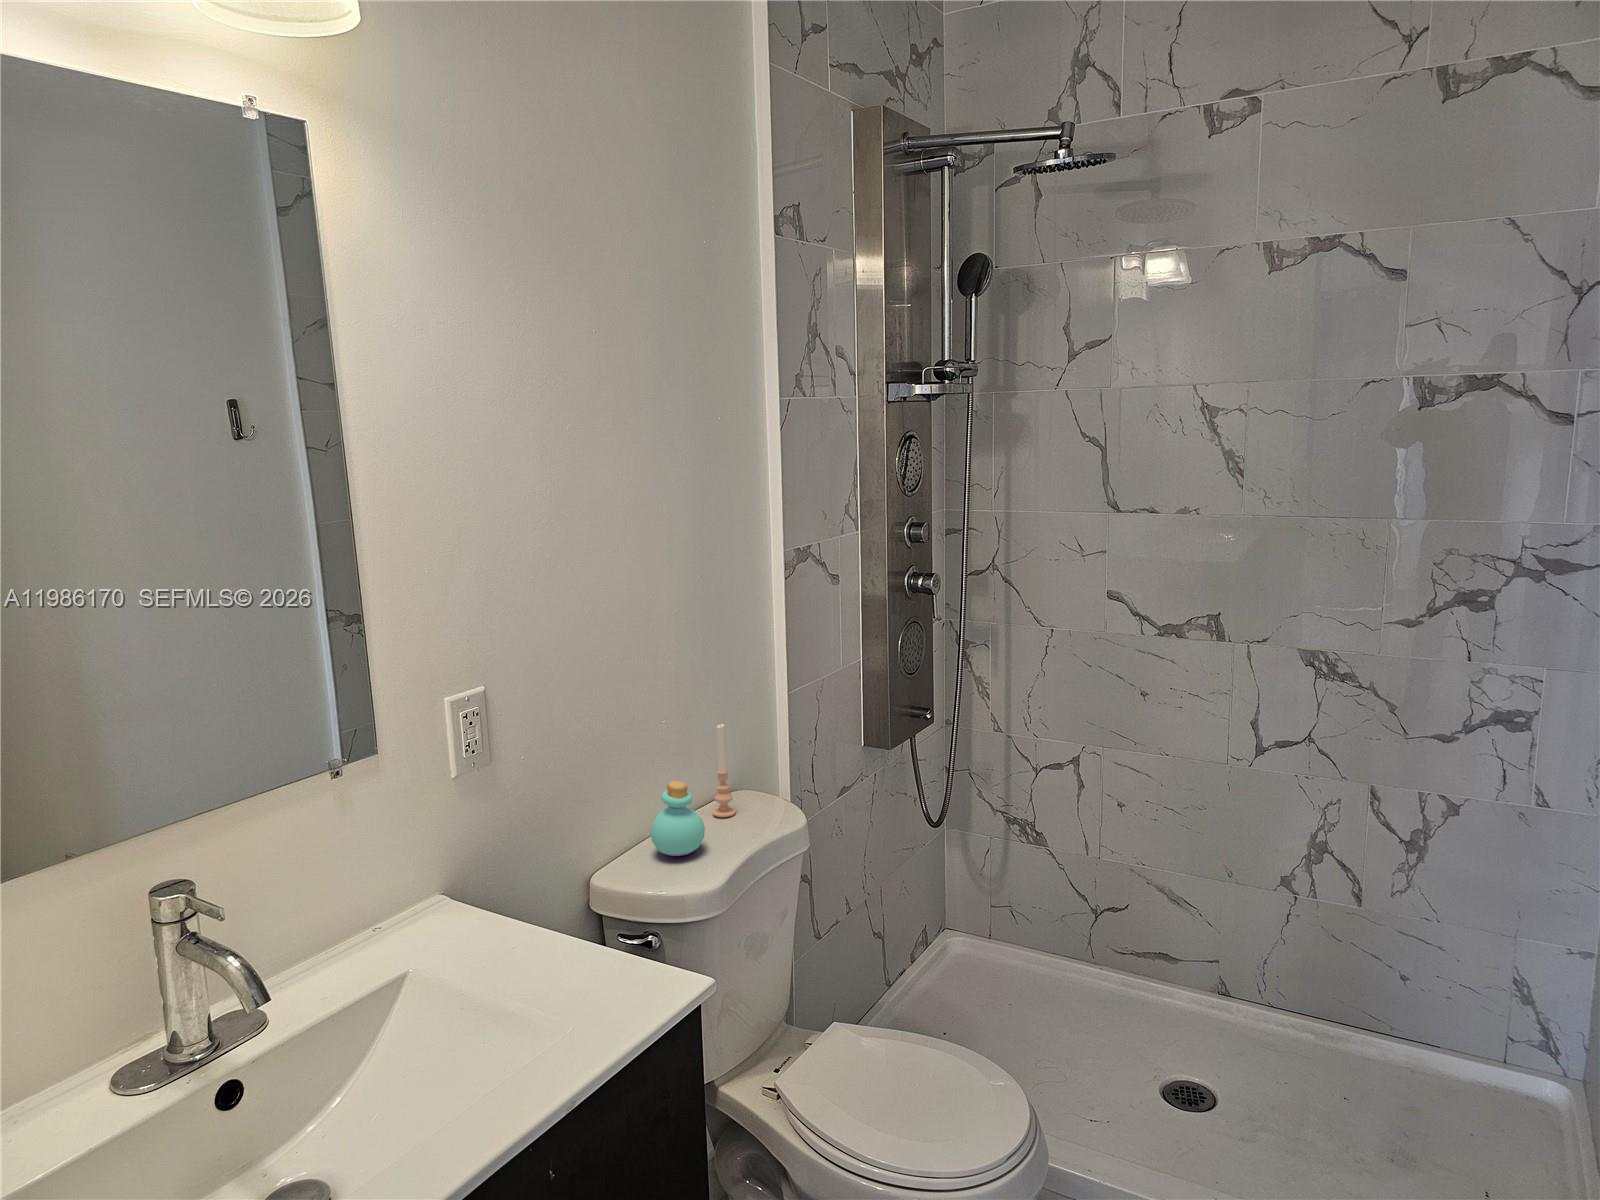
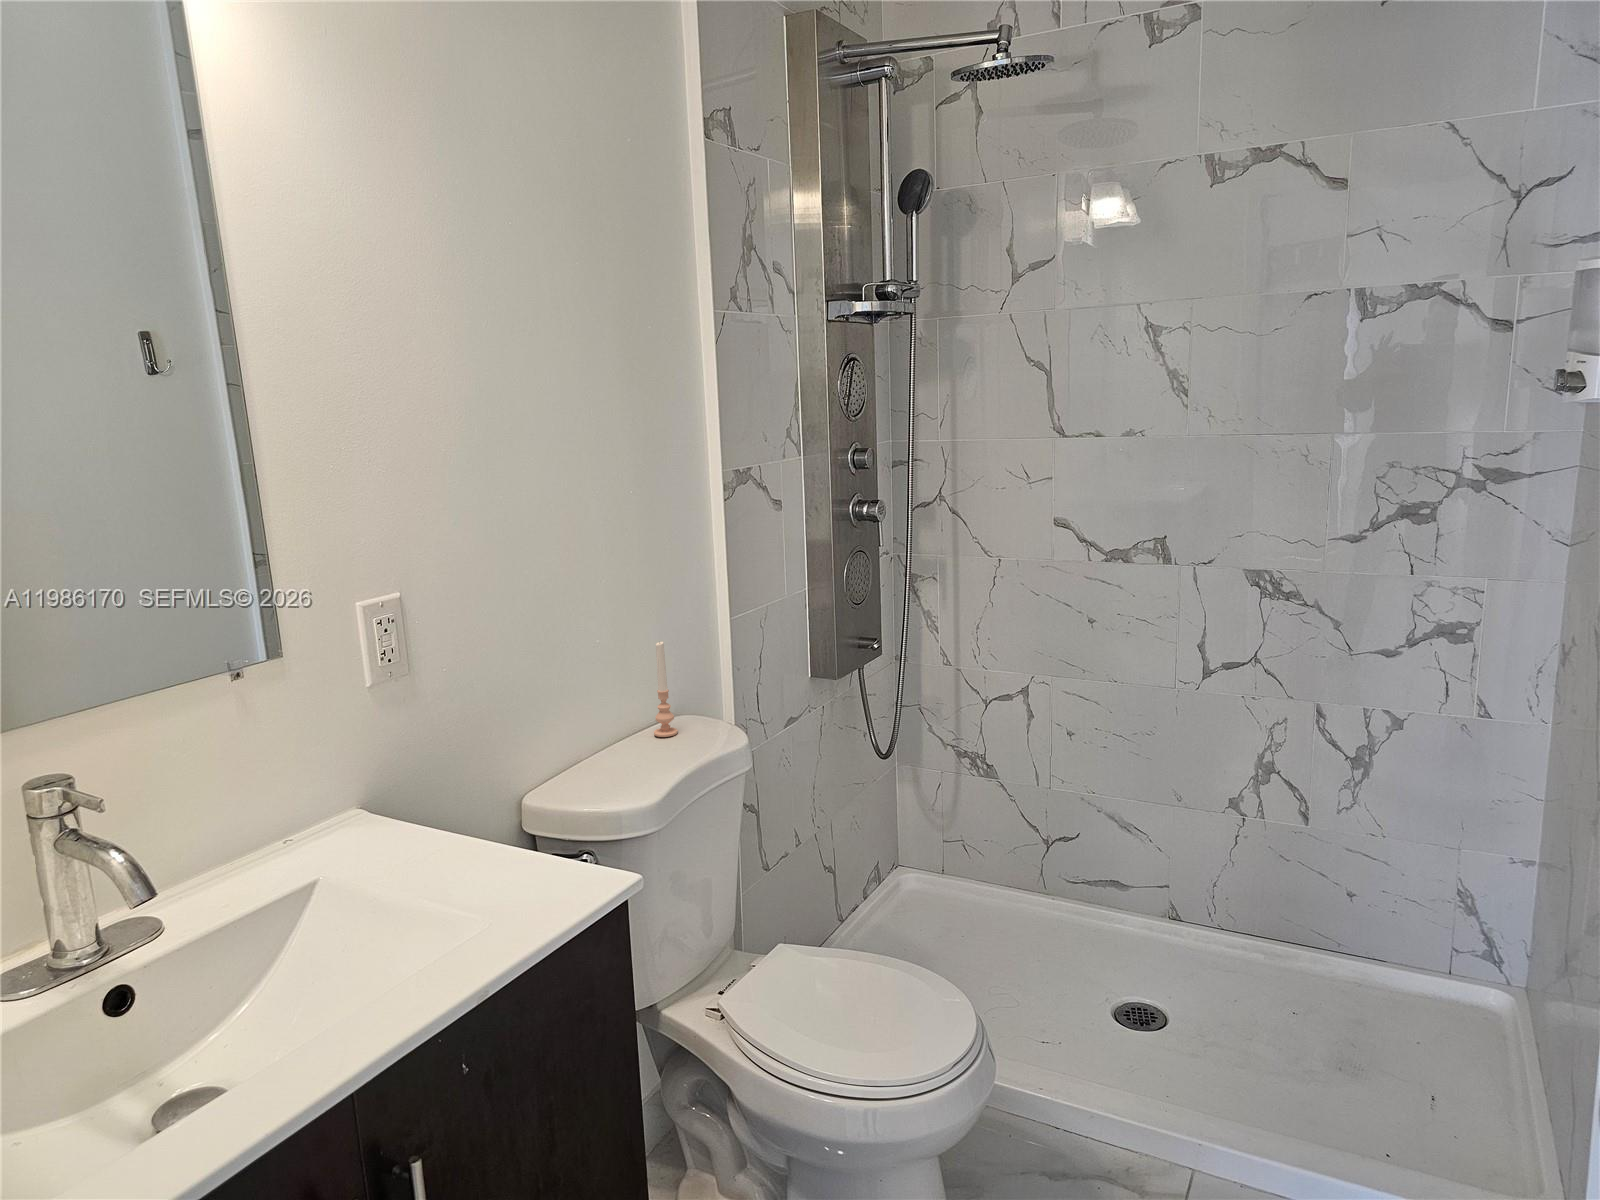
perfume bottle: present [651,781,705,856] -> none [587,696,644,773]

